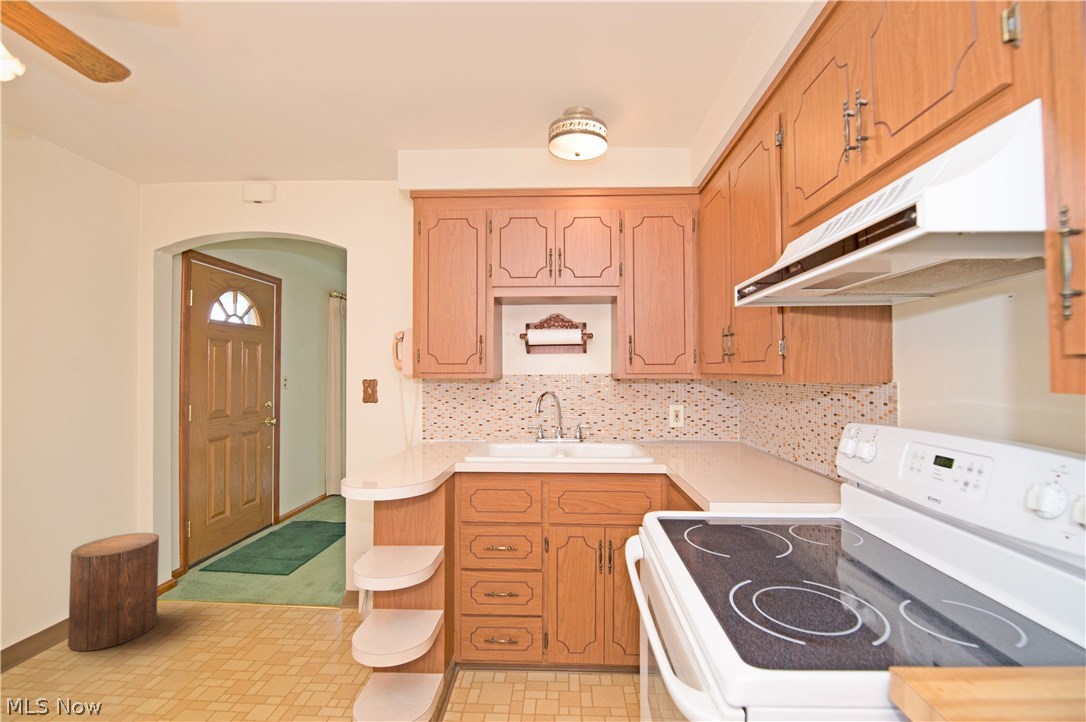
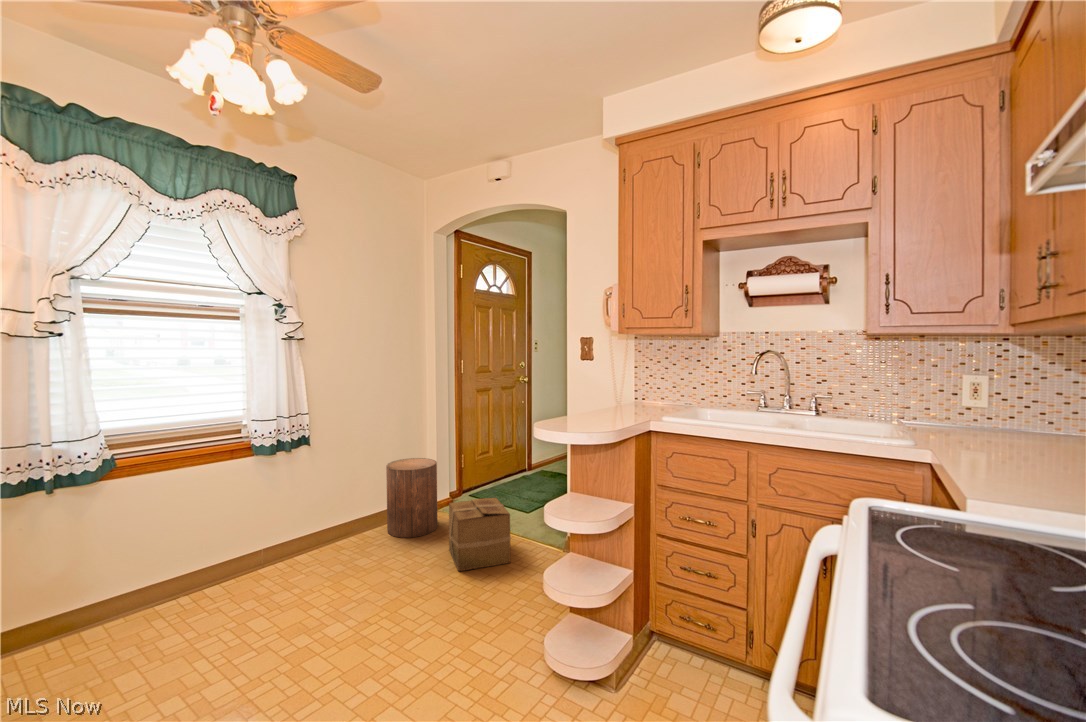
cardboard box: none [185,566,280,671] -> present [449,498,511,571]

